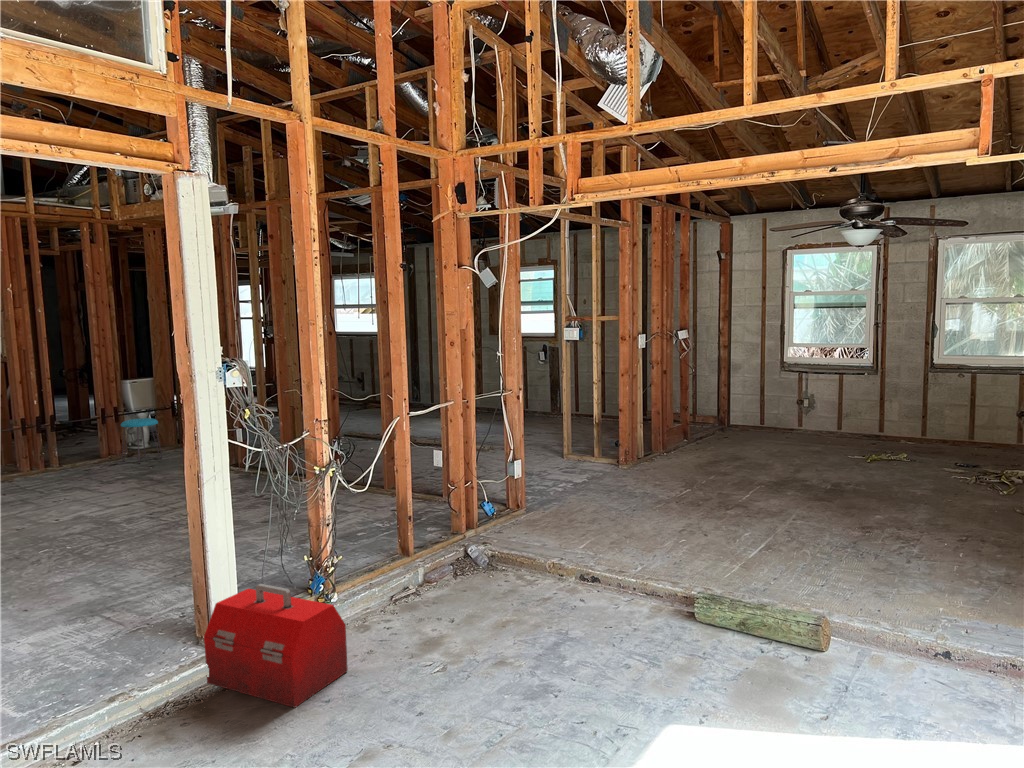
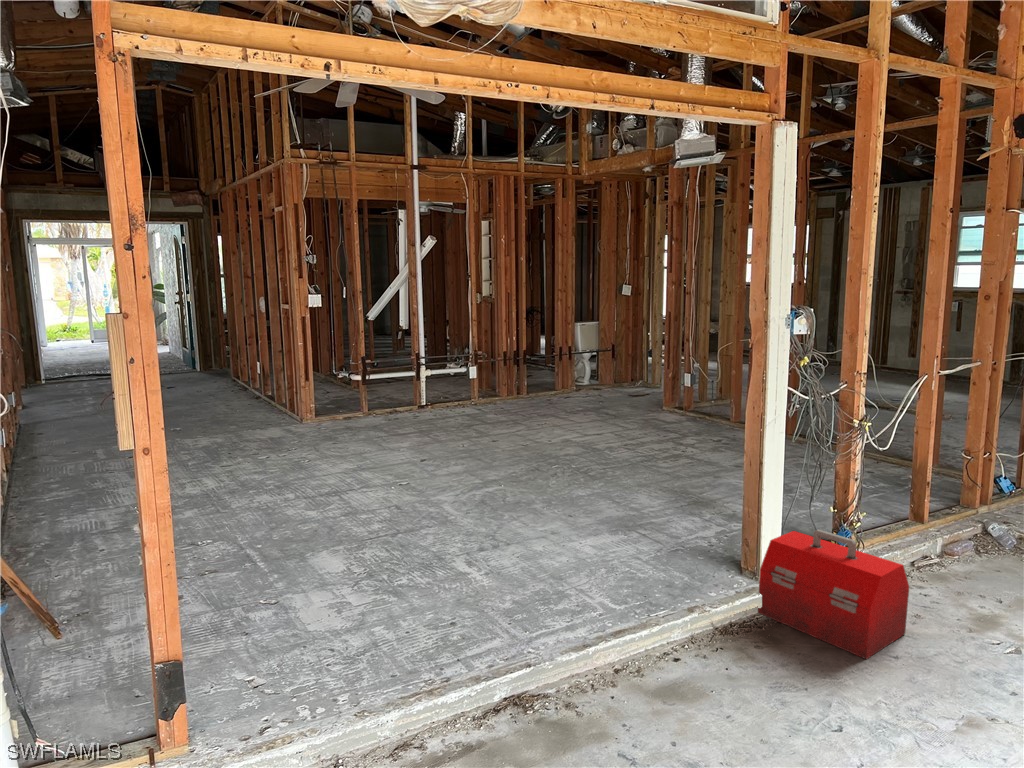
stool: present [121,418,162,463] -> none [571,356,604,396]

